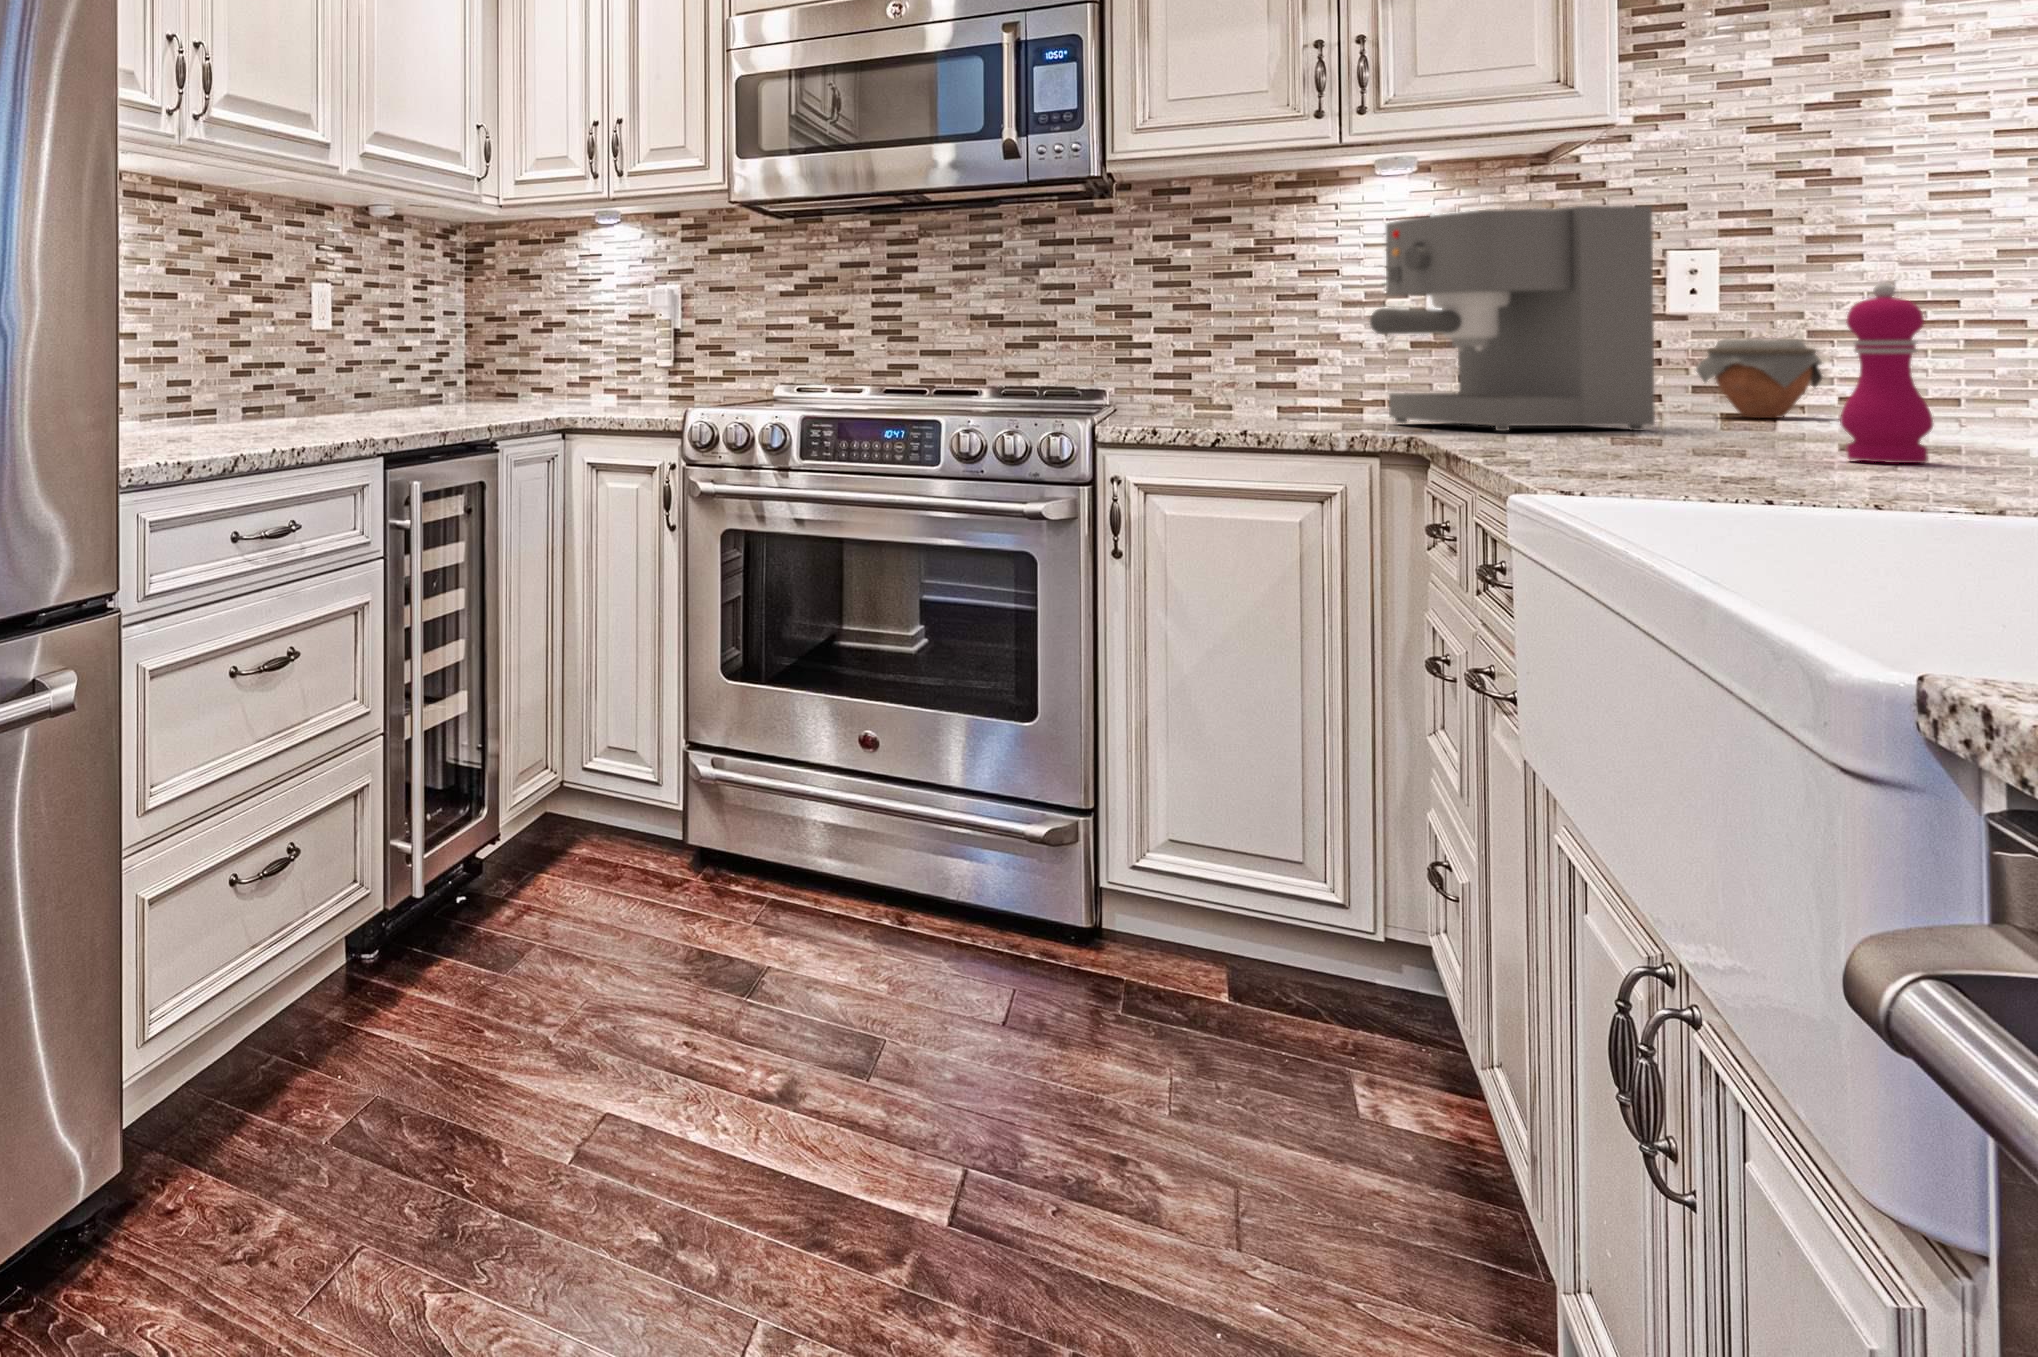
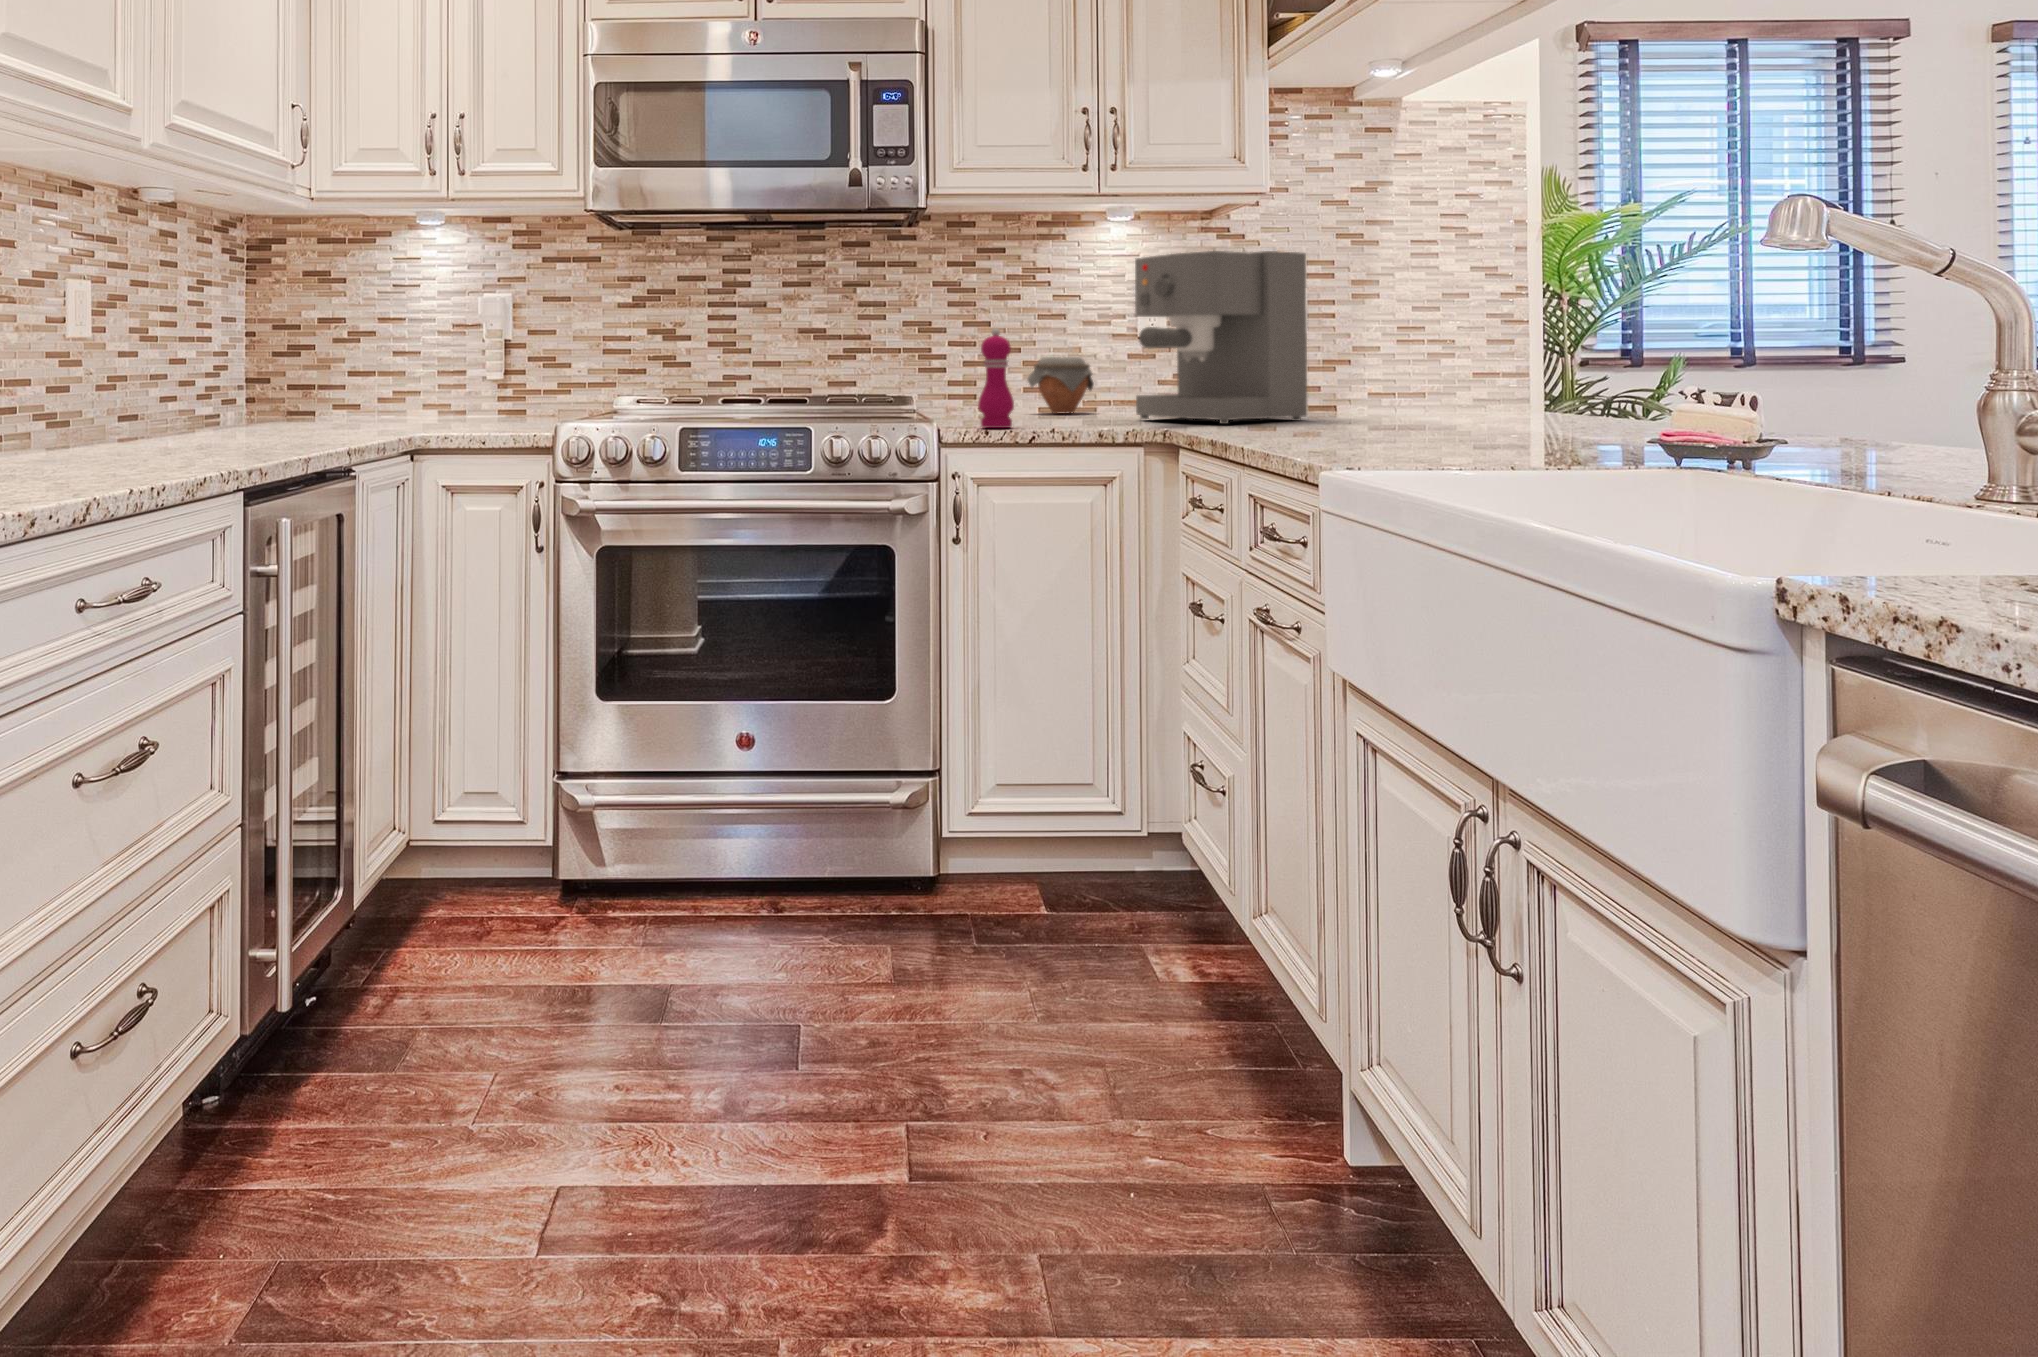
pepper mill: present [1840,283,1933,463] -> present [978,328,1014,428]
jar: present [1696,338,1823,418] -> present [1028,357,1094,414]

